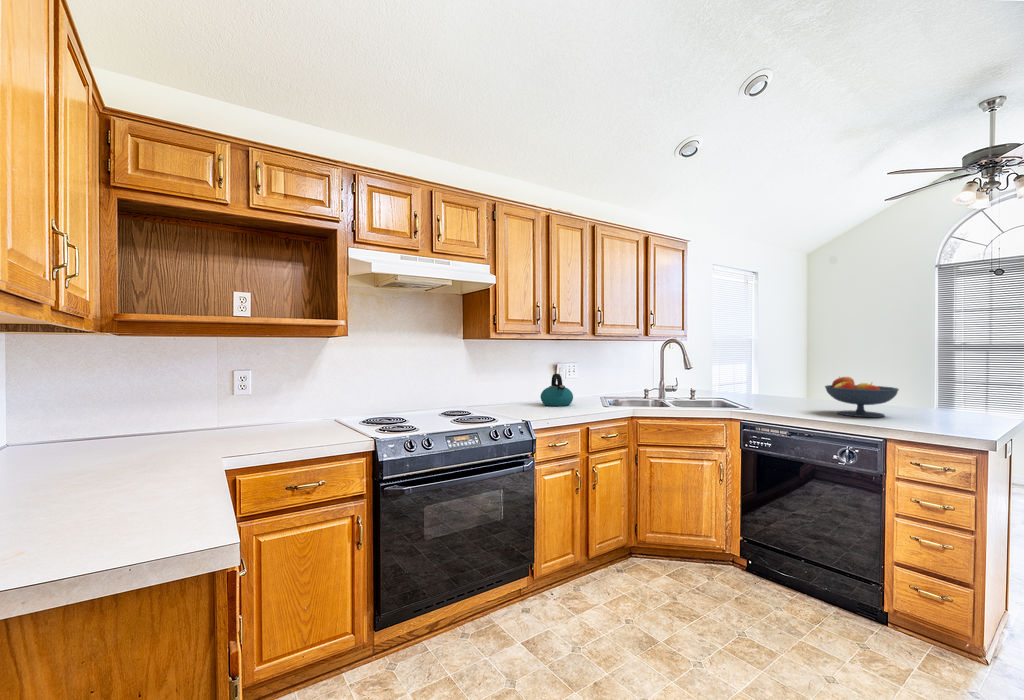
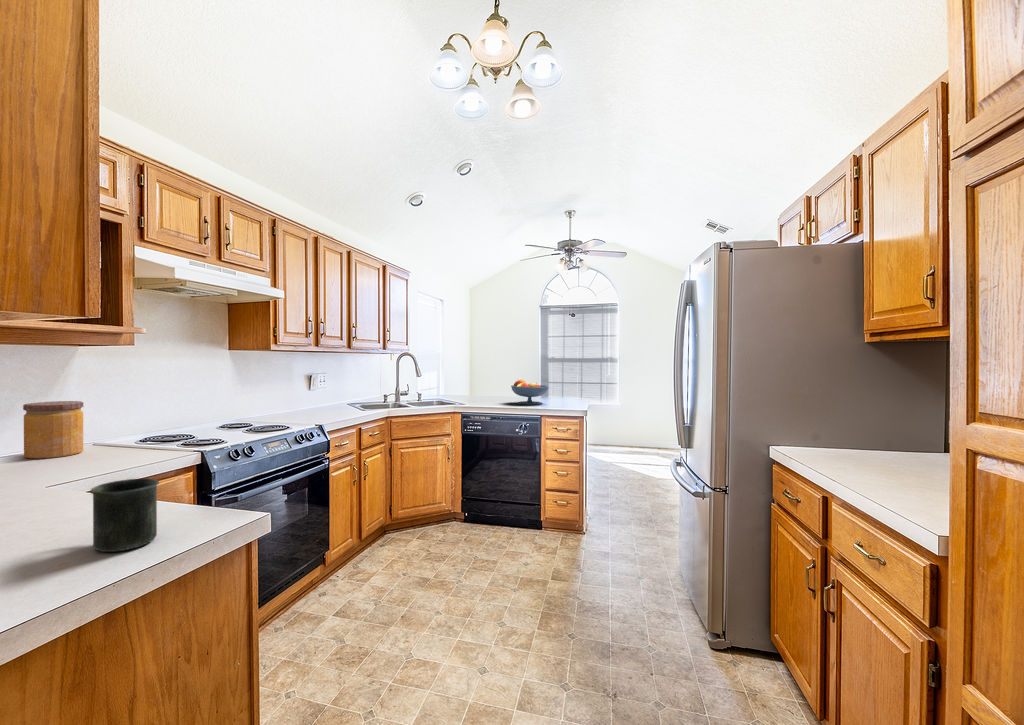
kettle: present [540,374,573,406] -> none [300,383,333,413]
jar: none [285,383,323,429] -> present [23,401,83,459]
mug: none [60,465,132,539] -> present [90,478,159,552]

